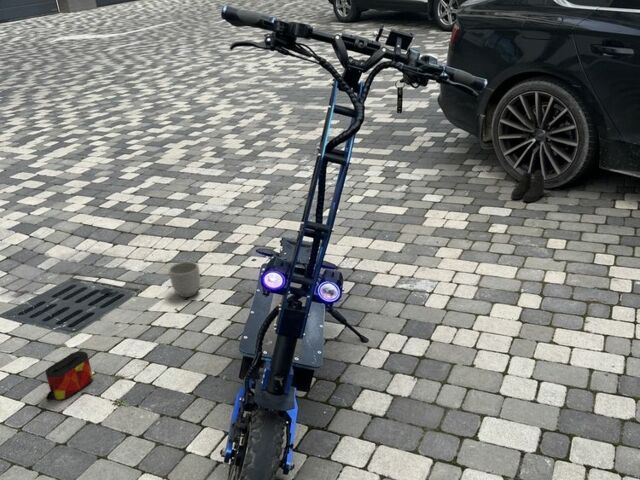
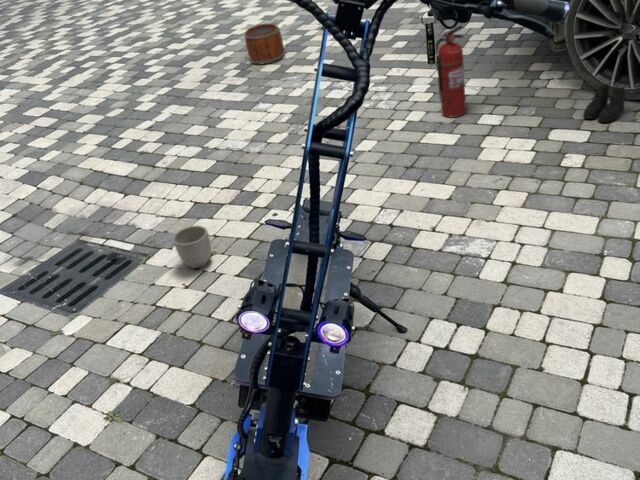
bucket: none [220,114,256,149] -> present [244,24,285,65]
fire extinguisher: none [390,119,415,195] -> present [436,26,466,117]
bag: present [46,351,94,401] -> none [21,357,83,420]

